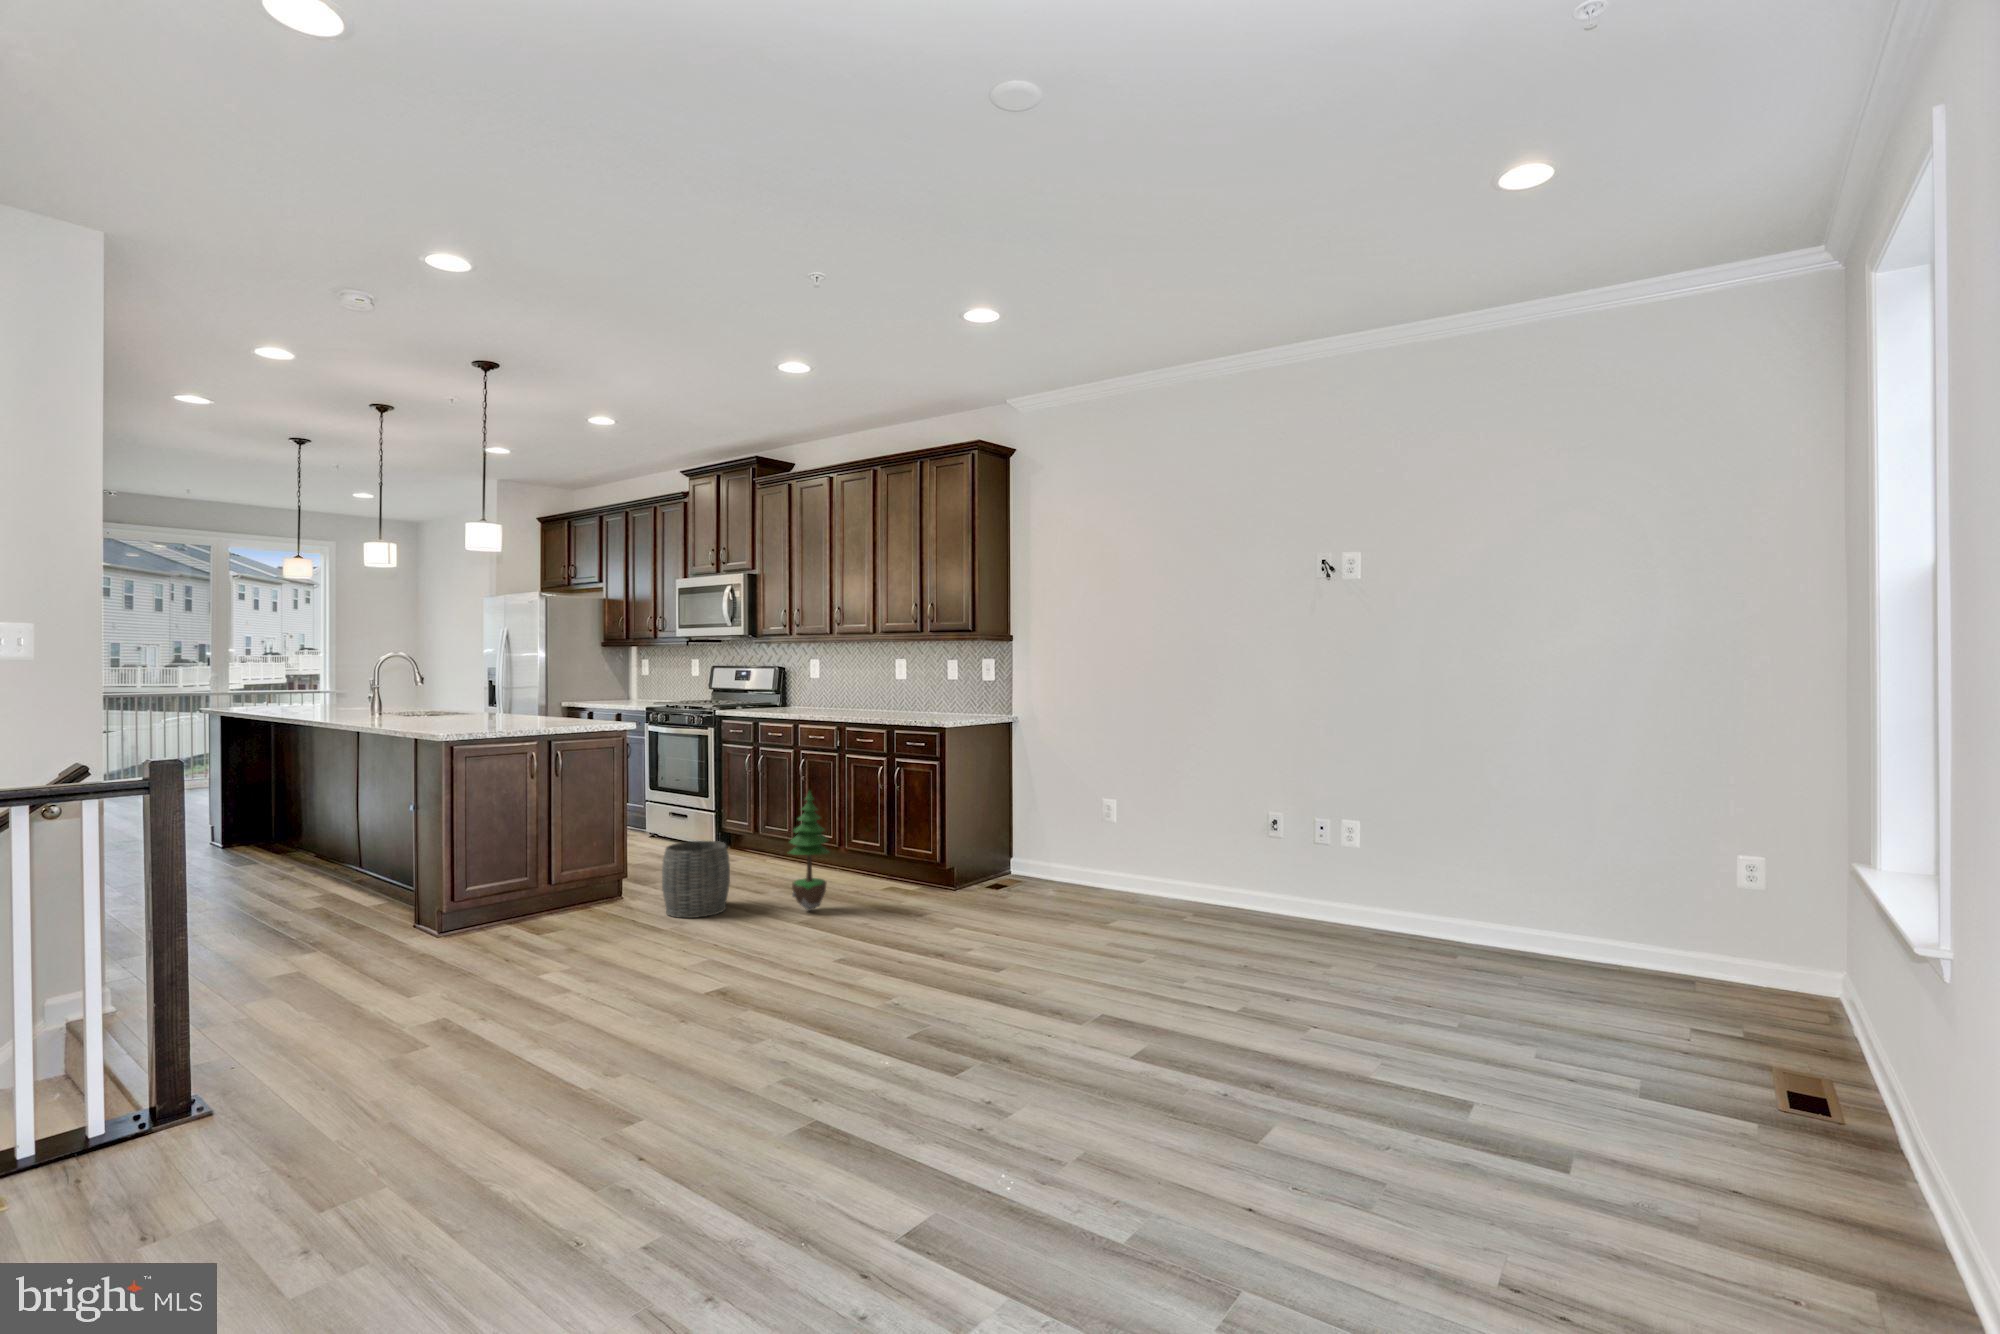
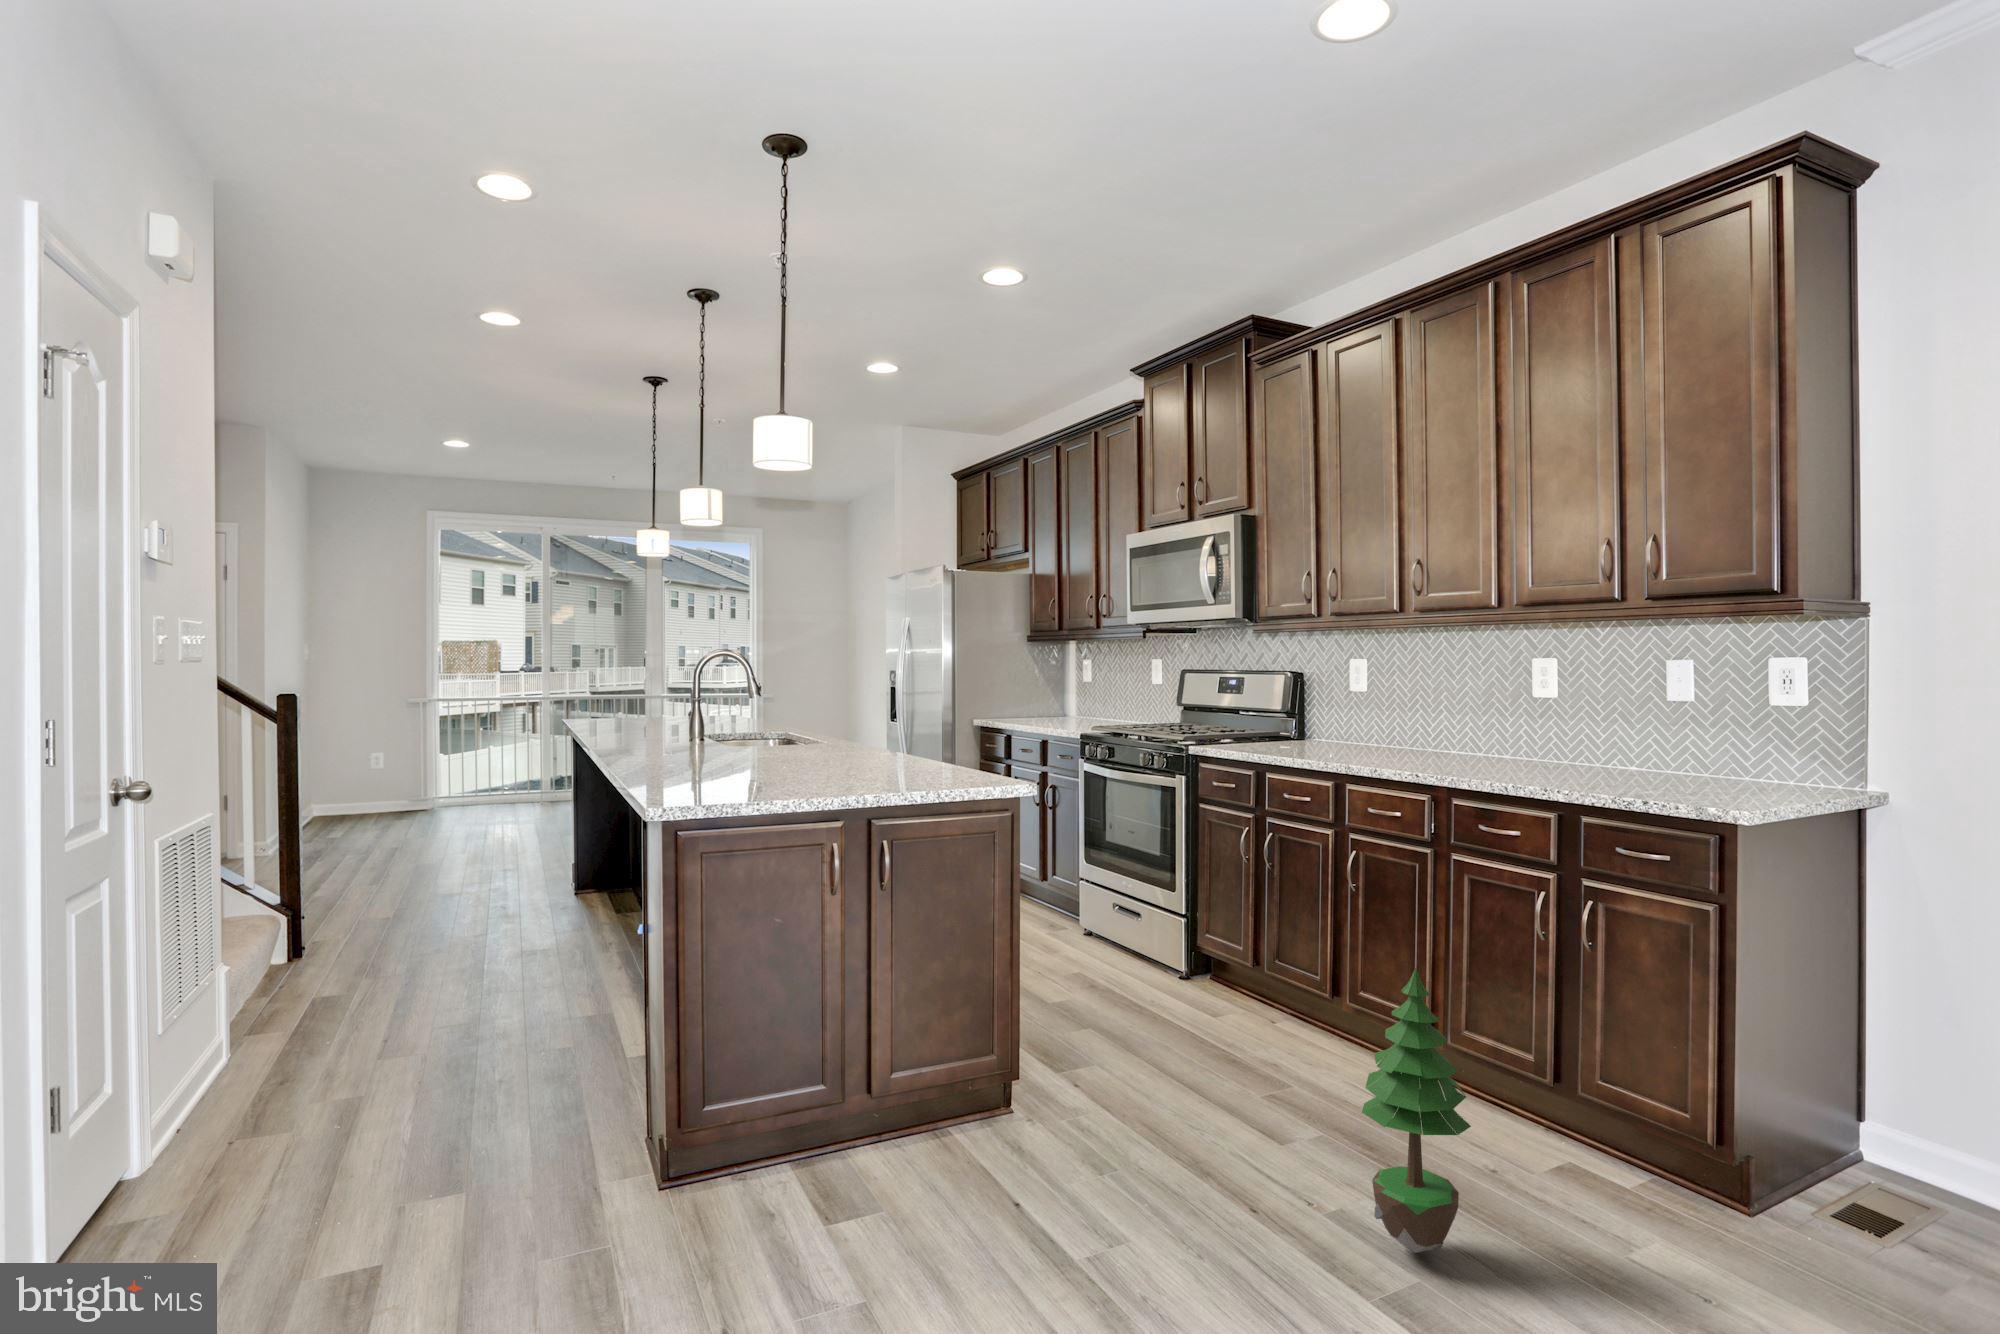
woven basket: present [662,841,730,918] -> none [1090,1034,1228,1224]

